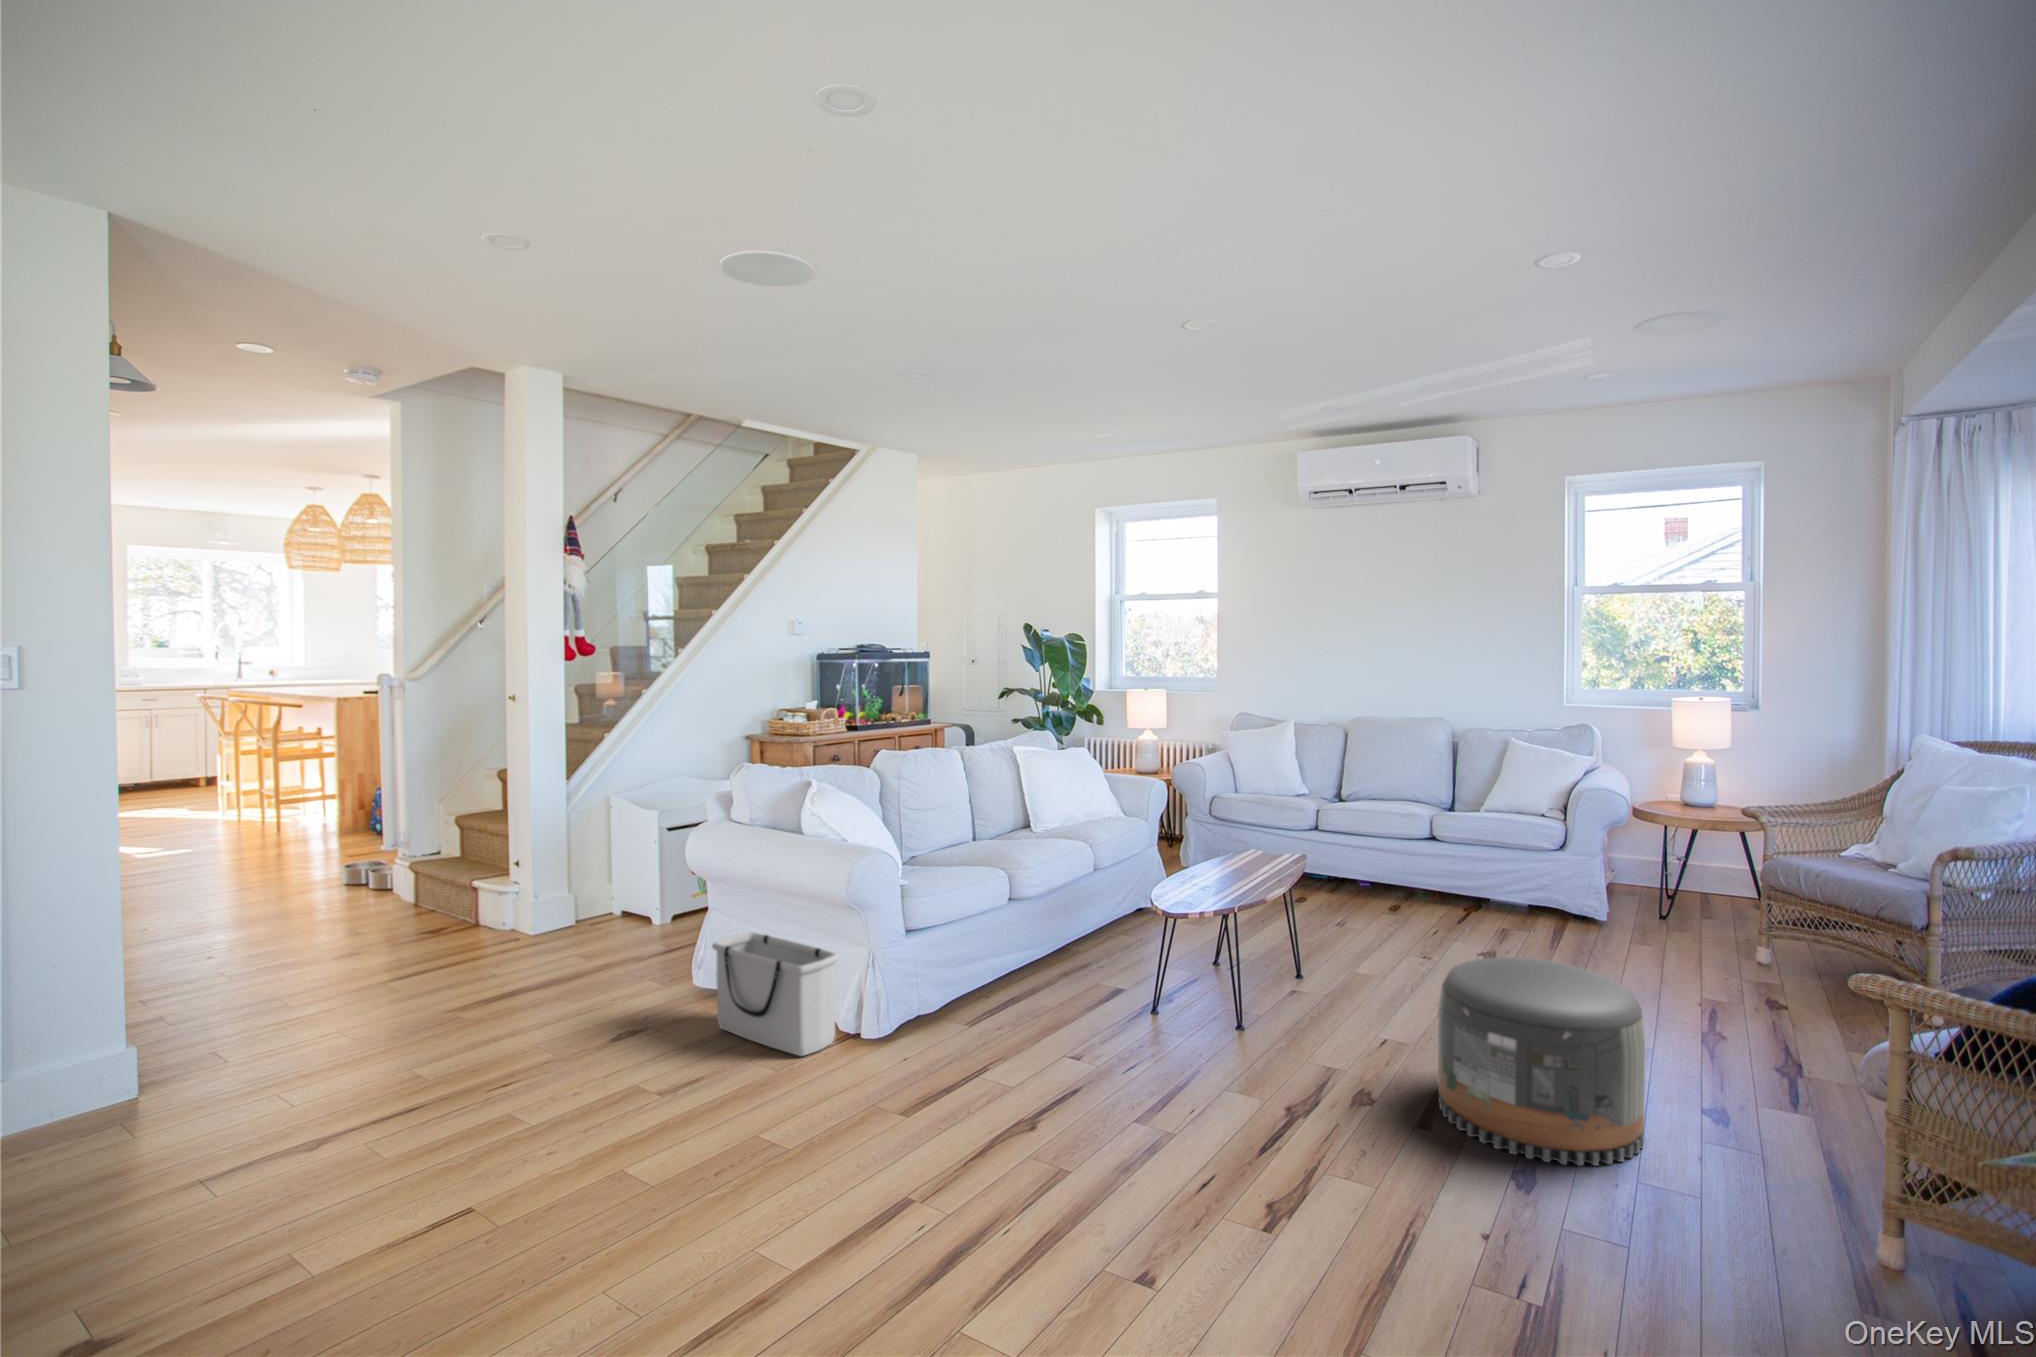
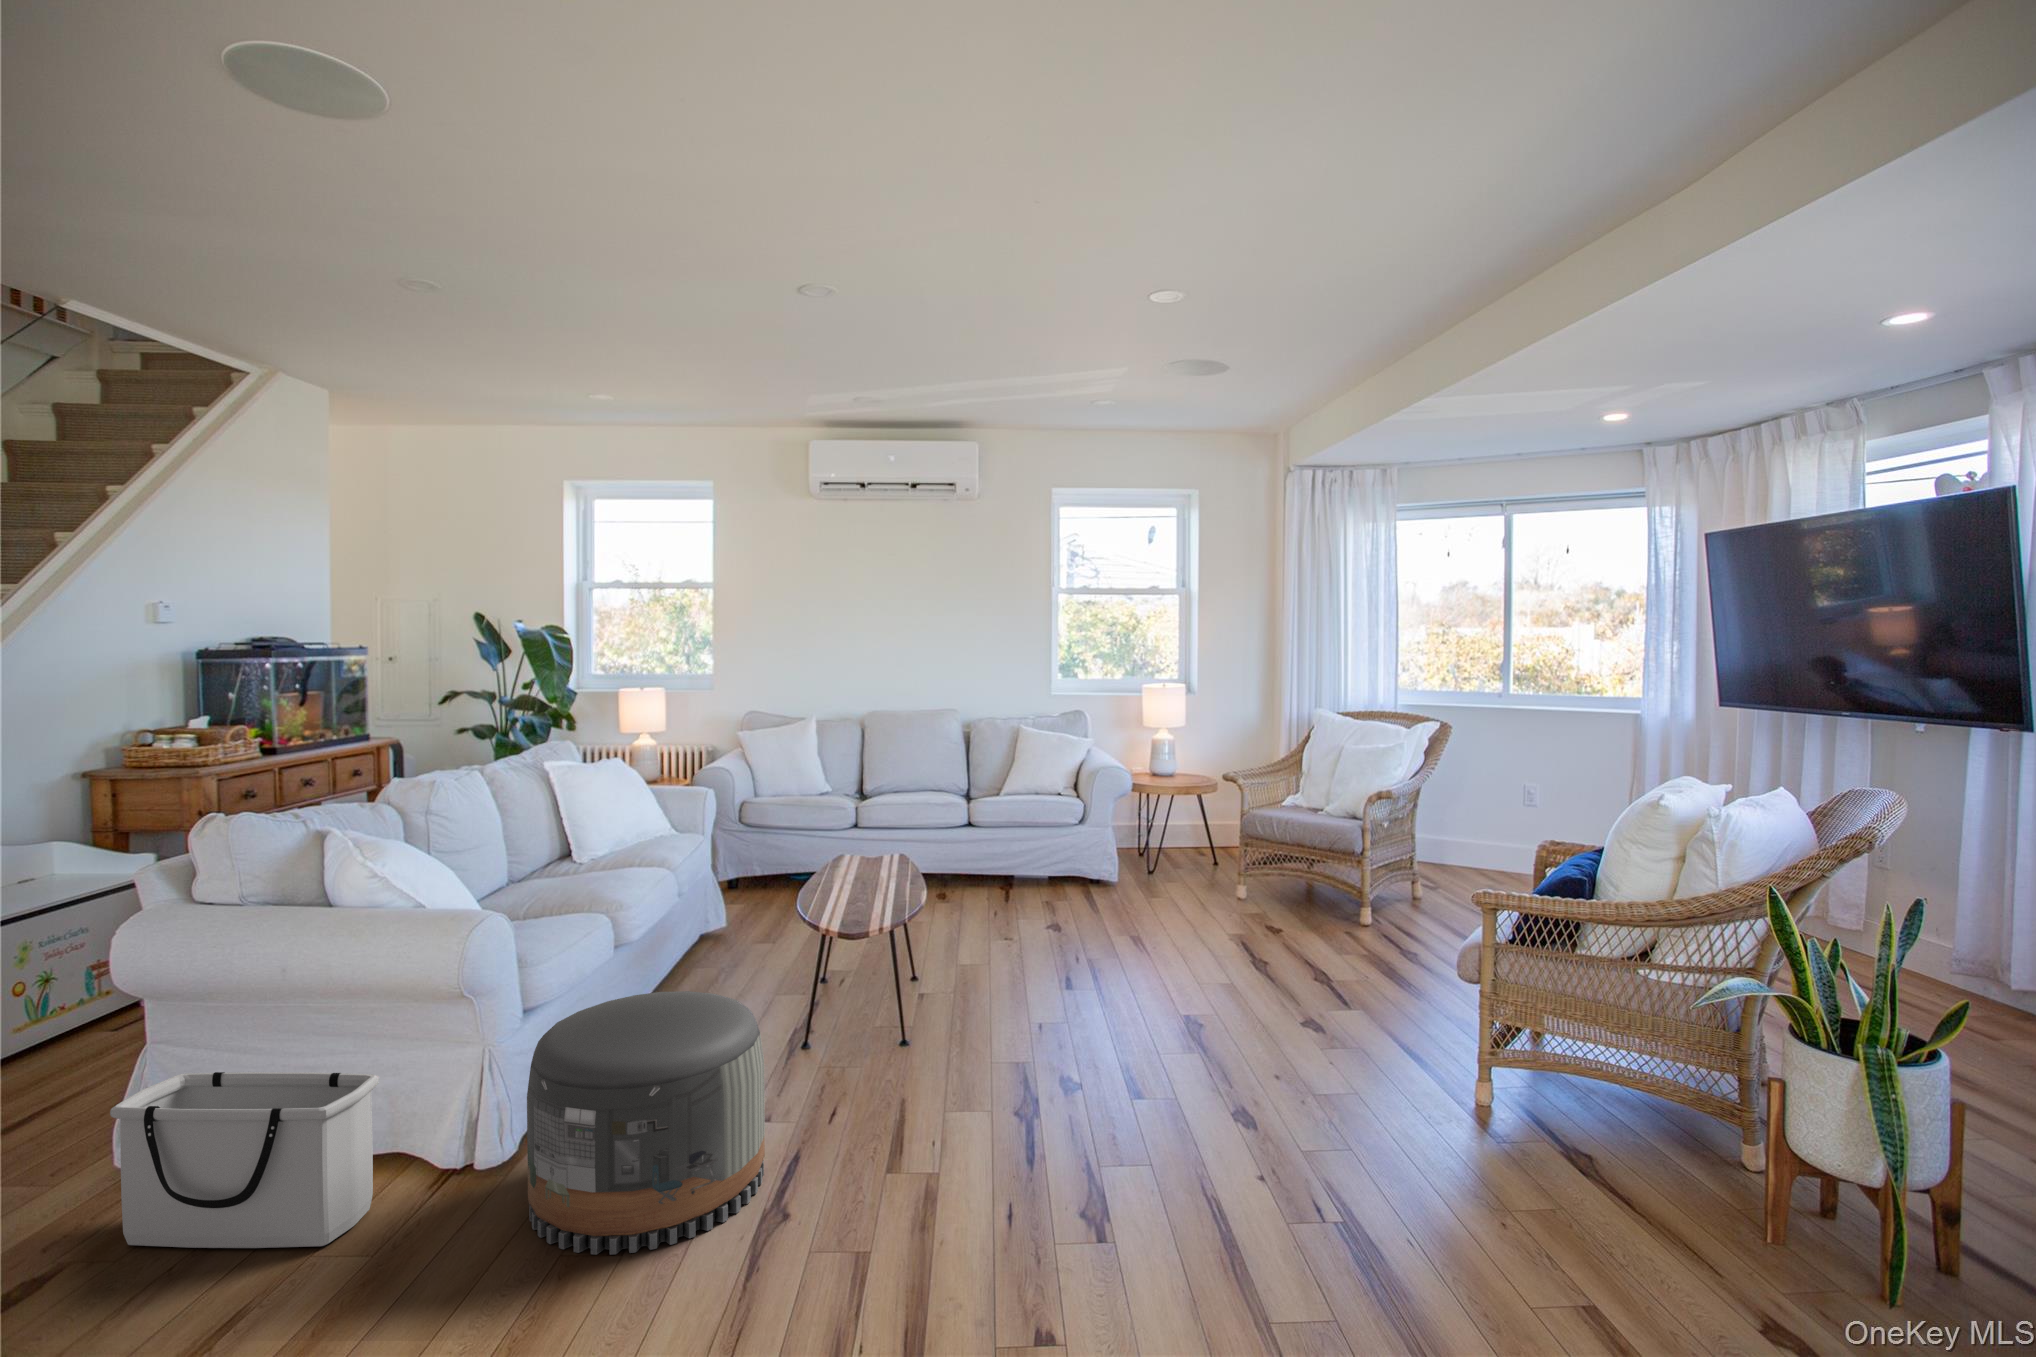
pouf: present [1438,957,1645,1166] -> present [527,991,765,1255]

